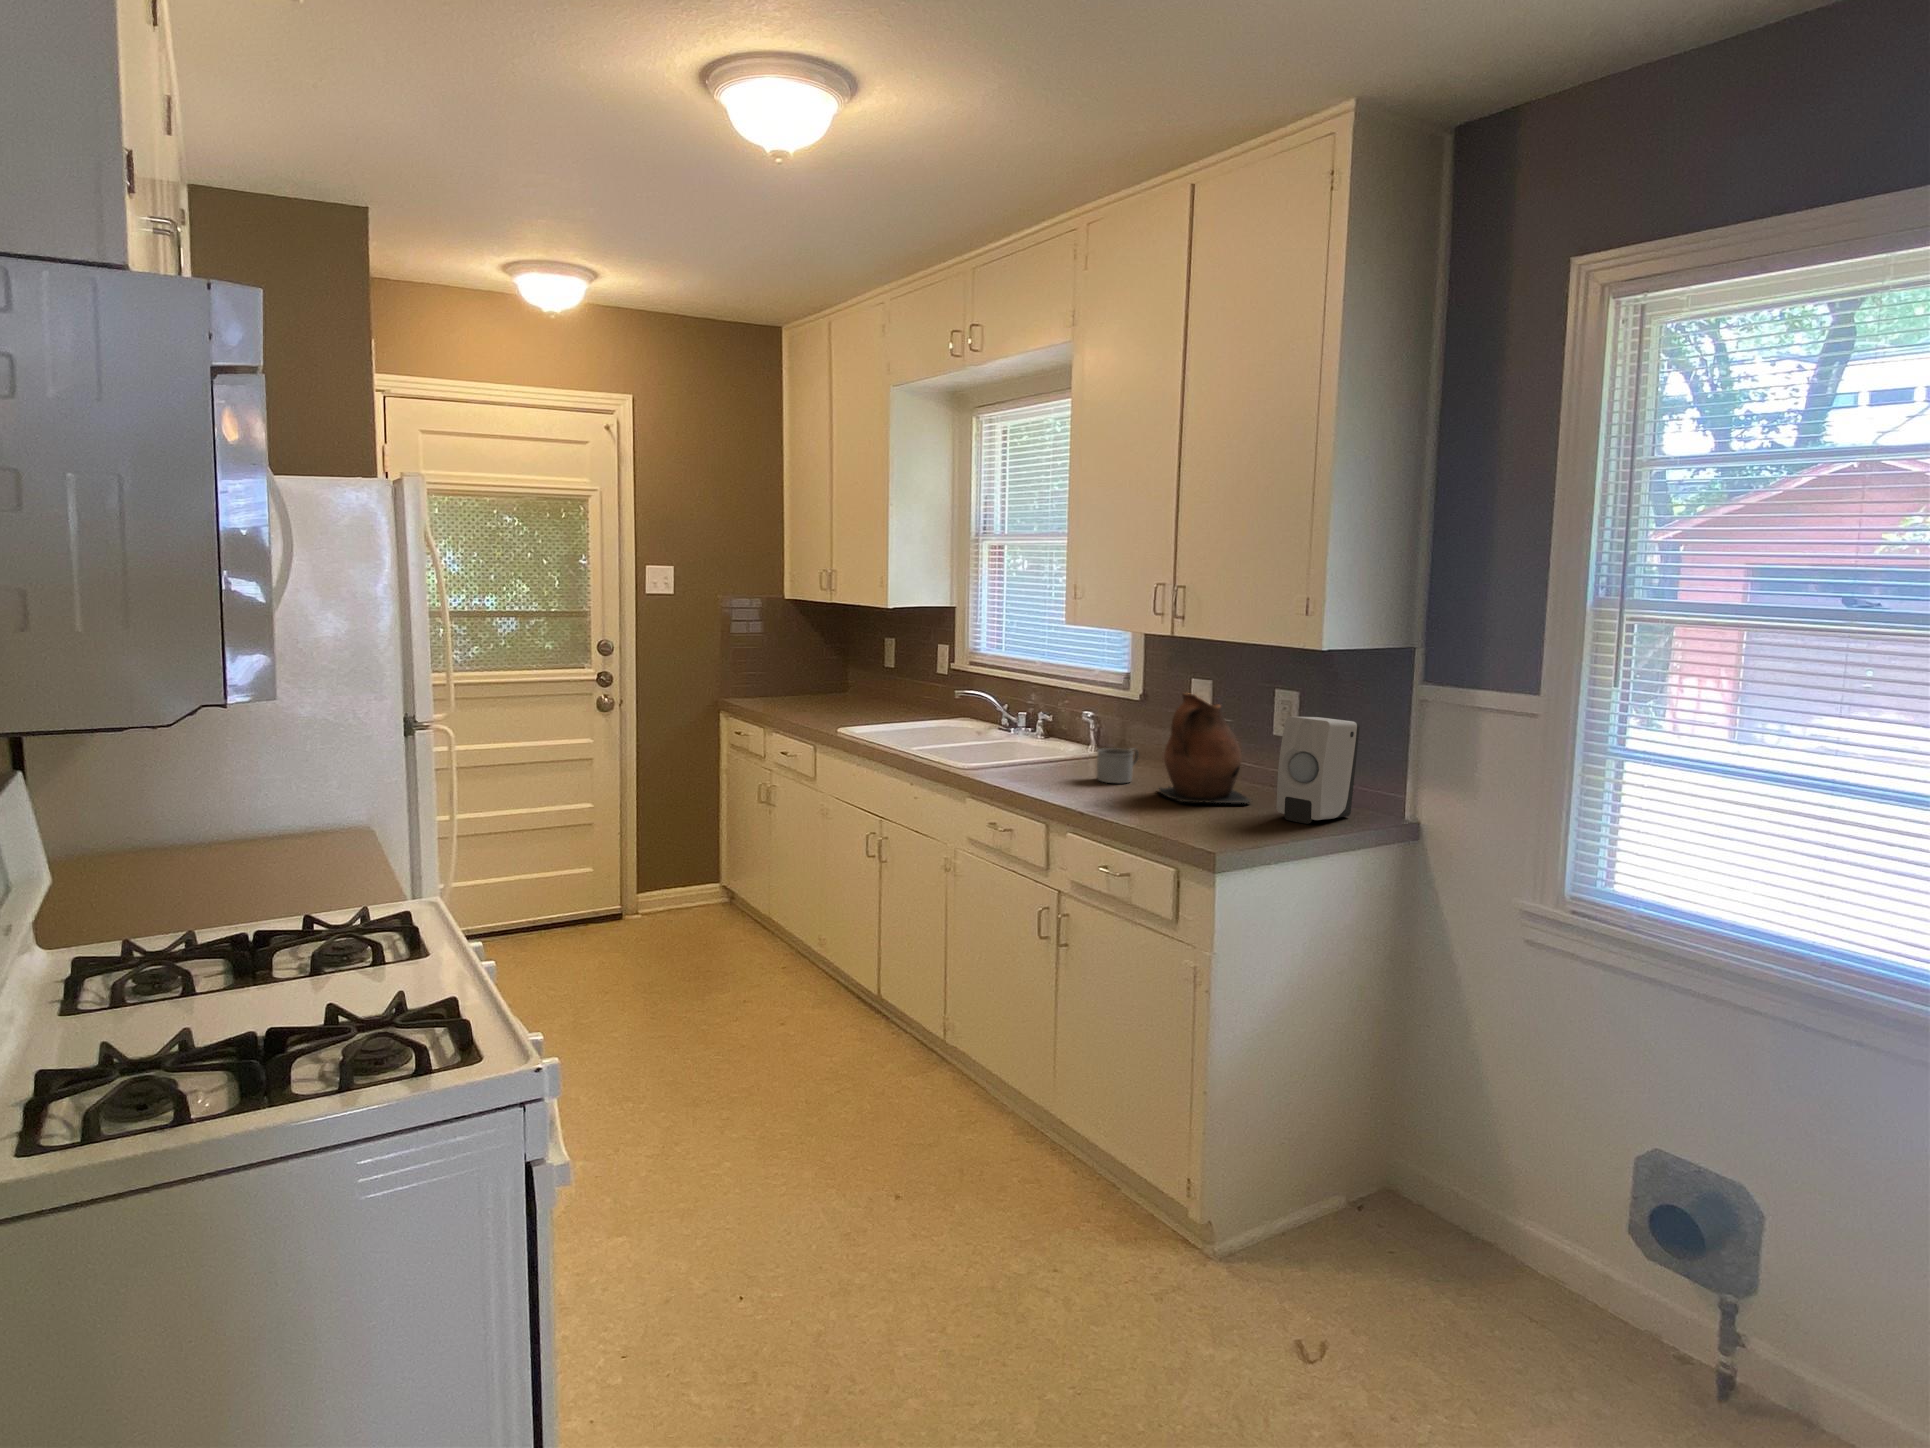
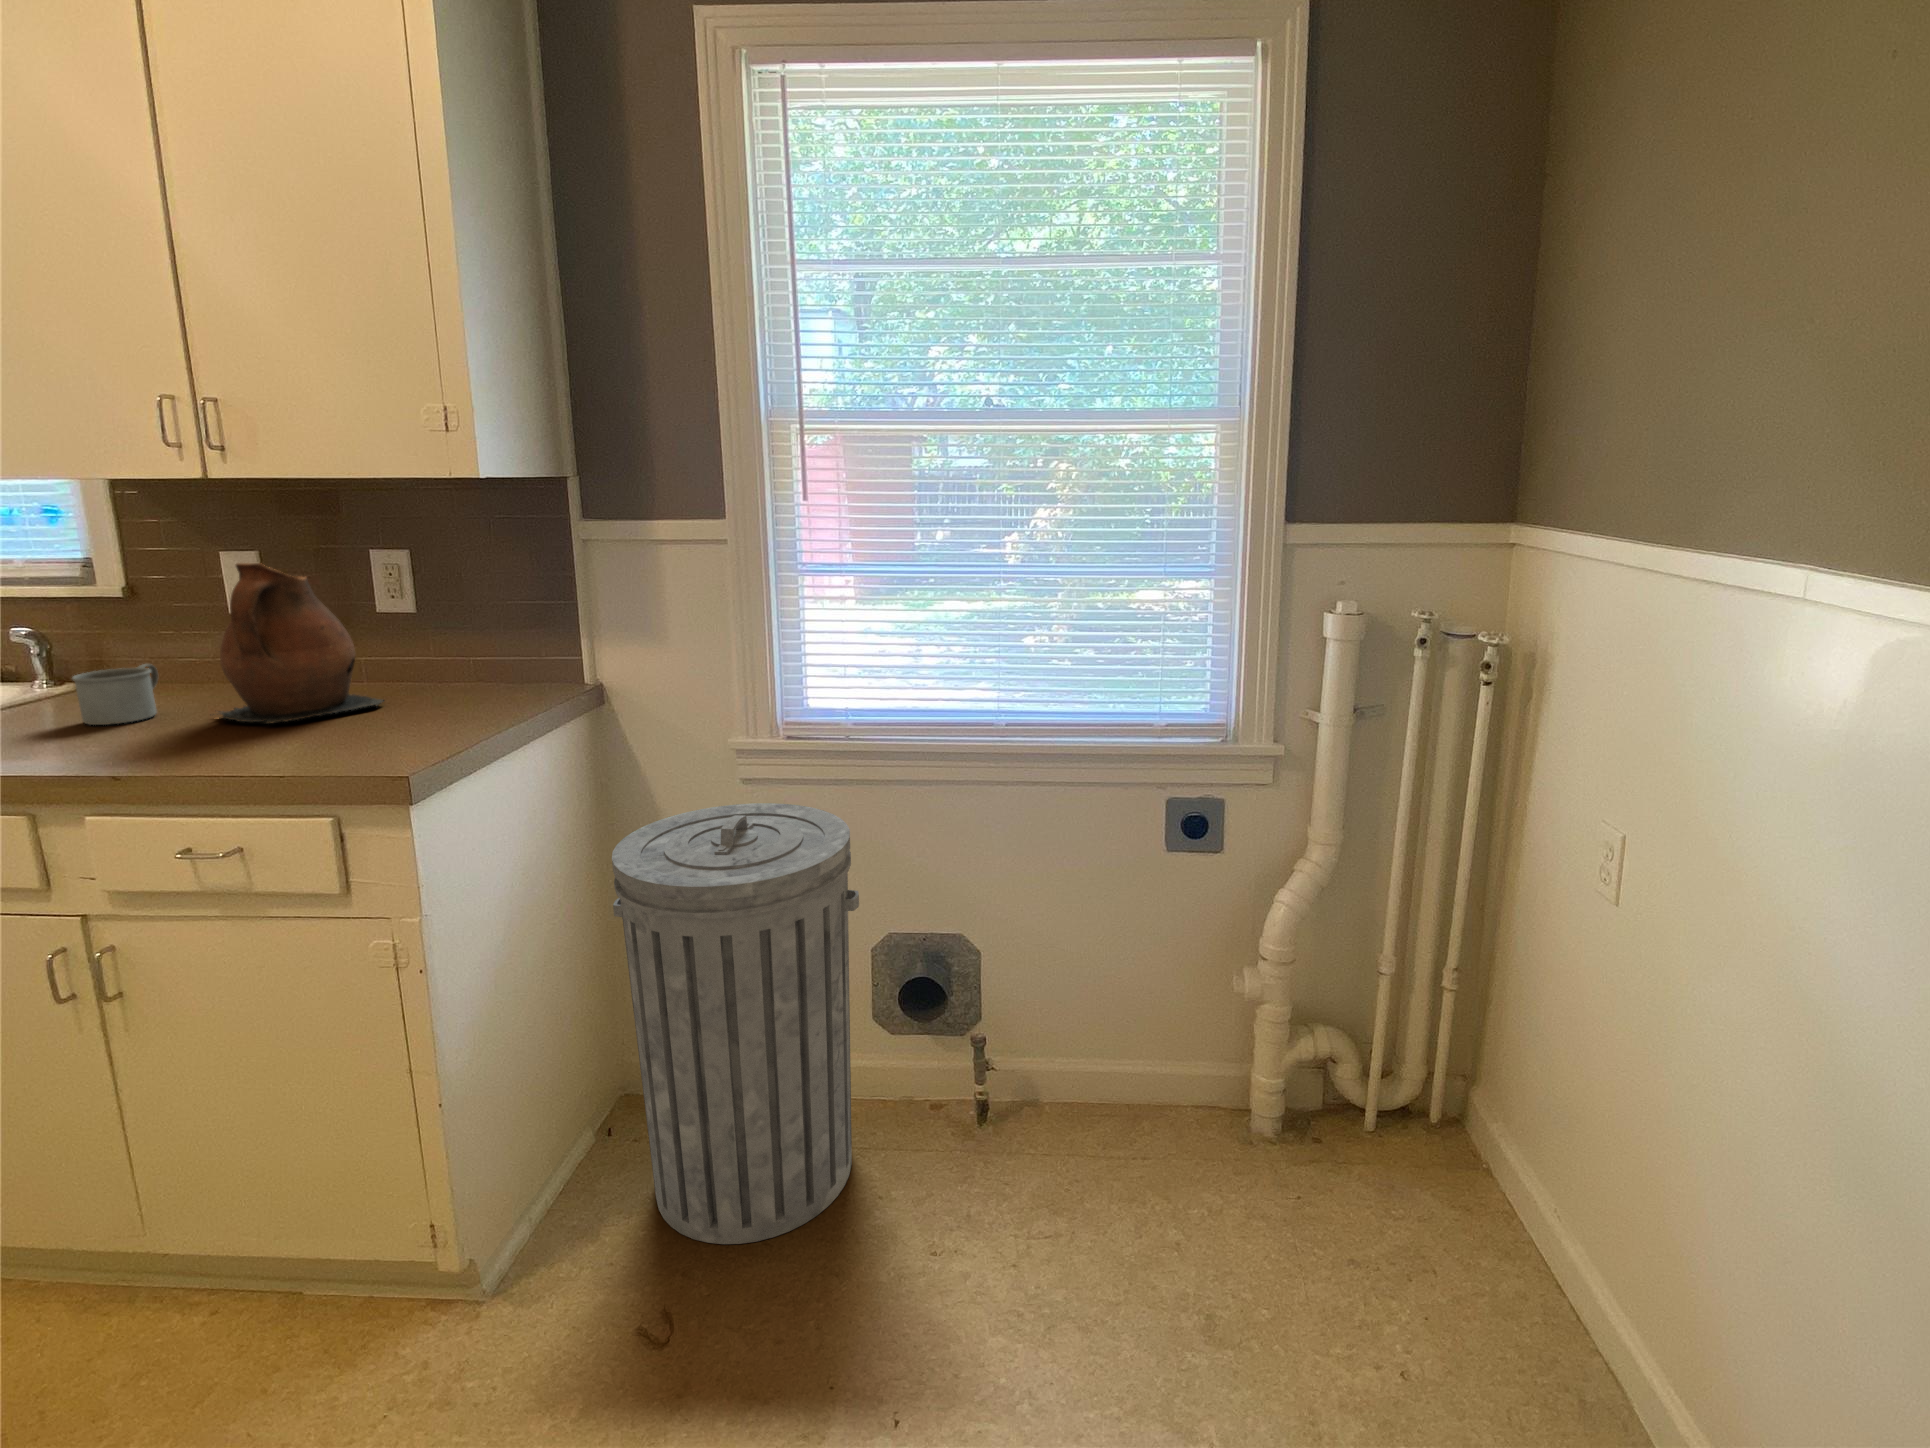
soap dispenser: present [1276,716,1360,824] -> none [424,575,527,713]
trash can: none [1354,951,1594,1372] -> present [612,803,859,1244]

